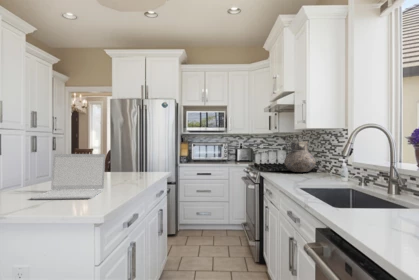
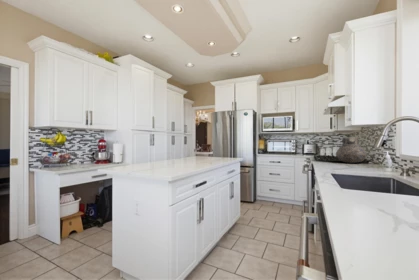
laptop: present [32,154,105,199] -> none [159,145,197,169]

